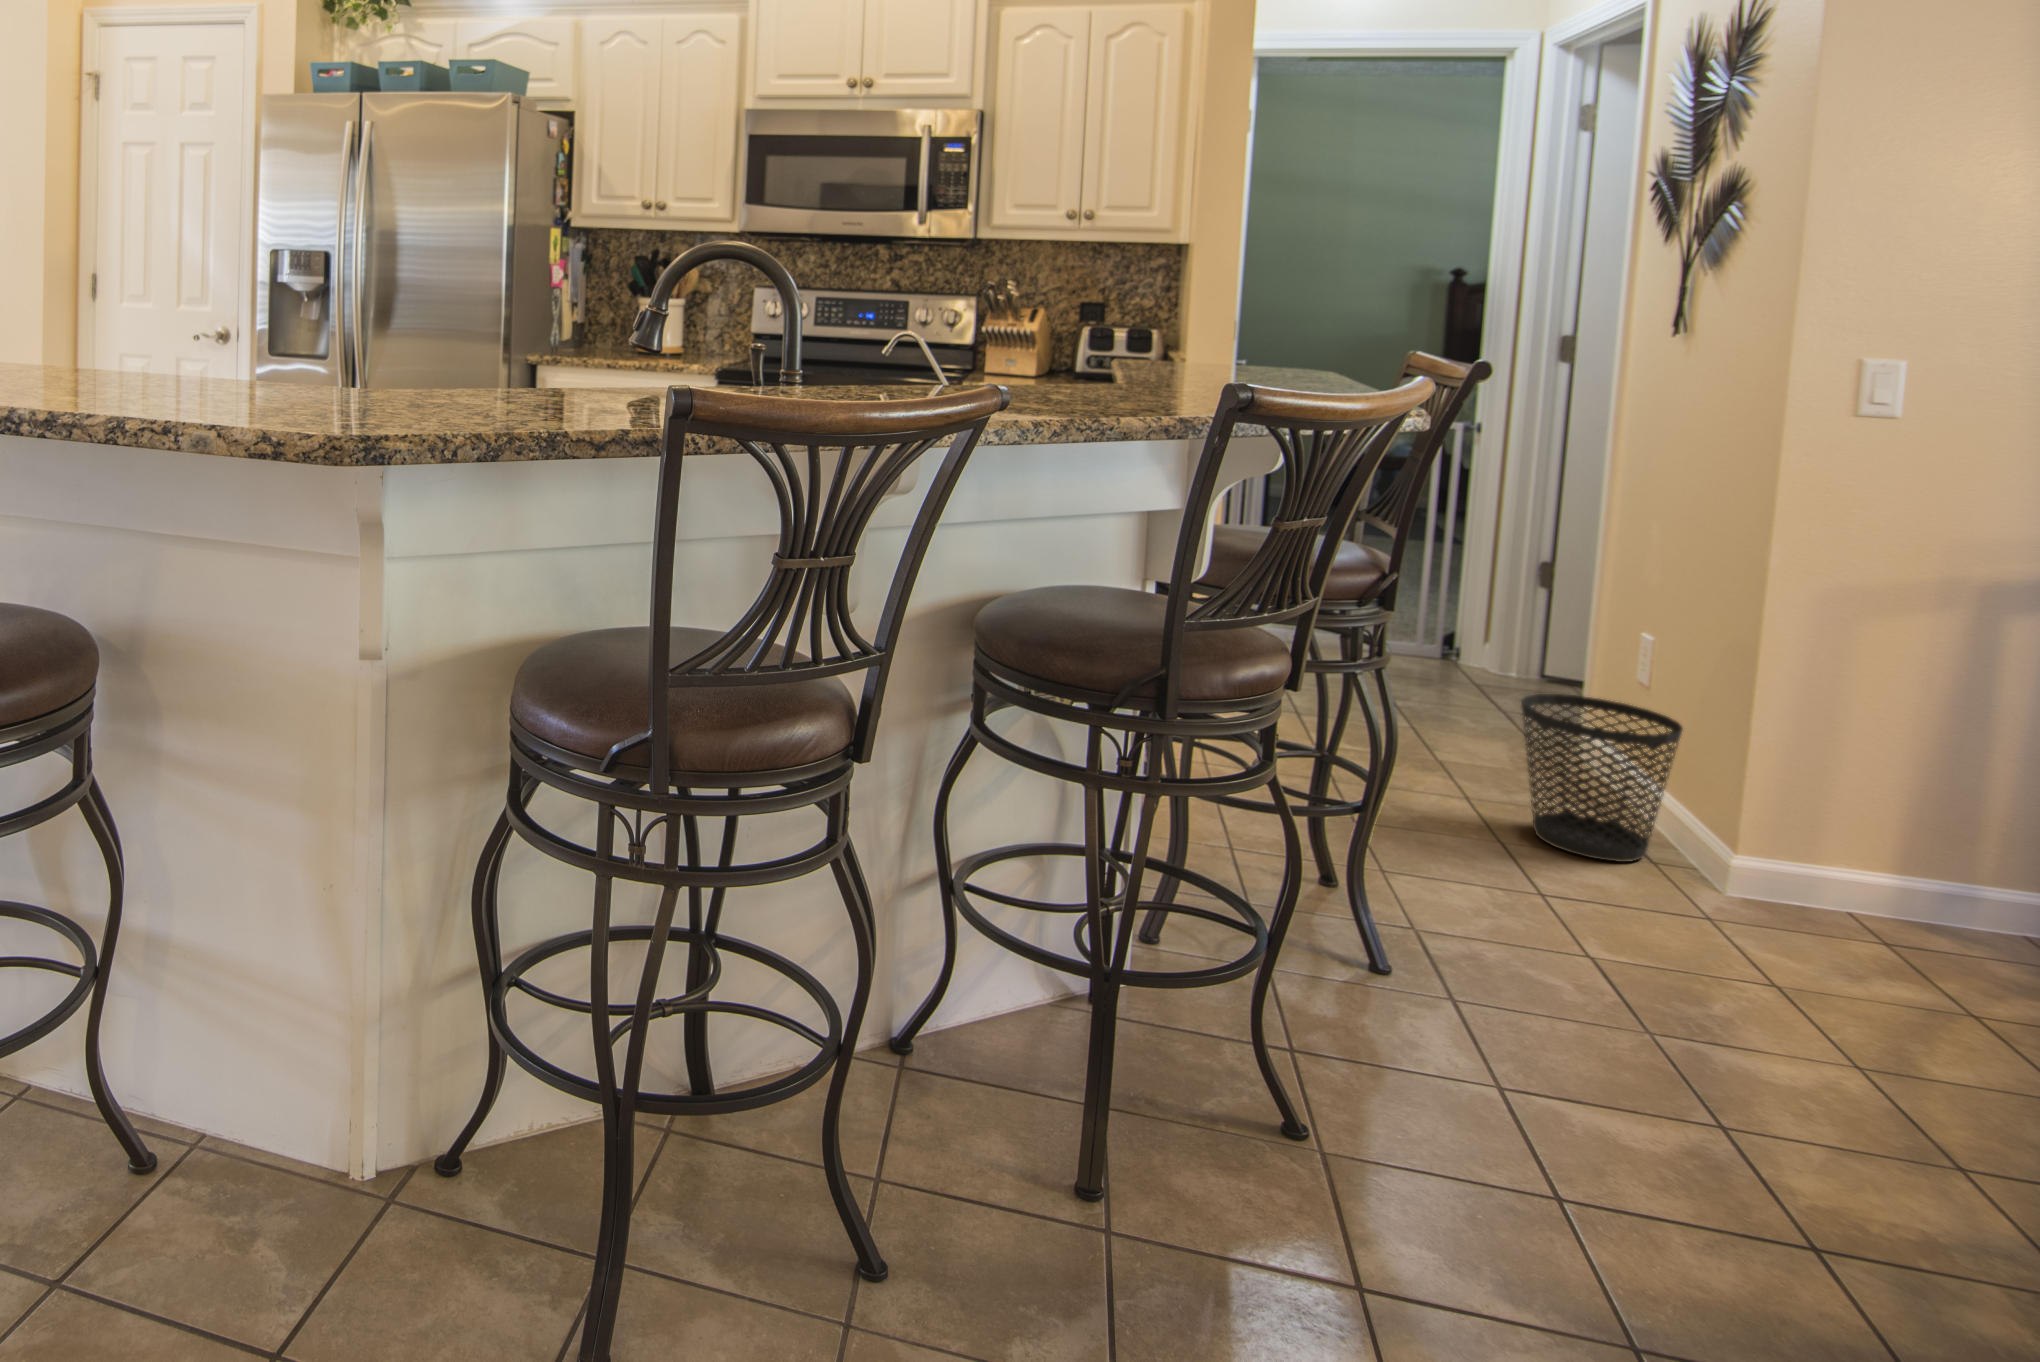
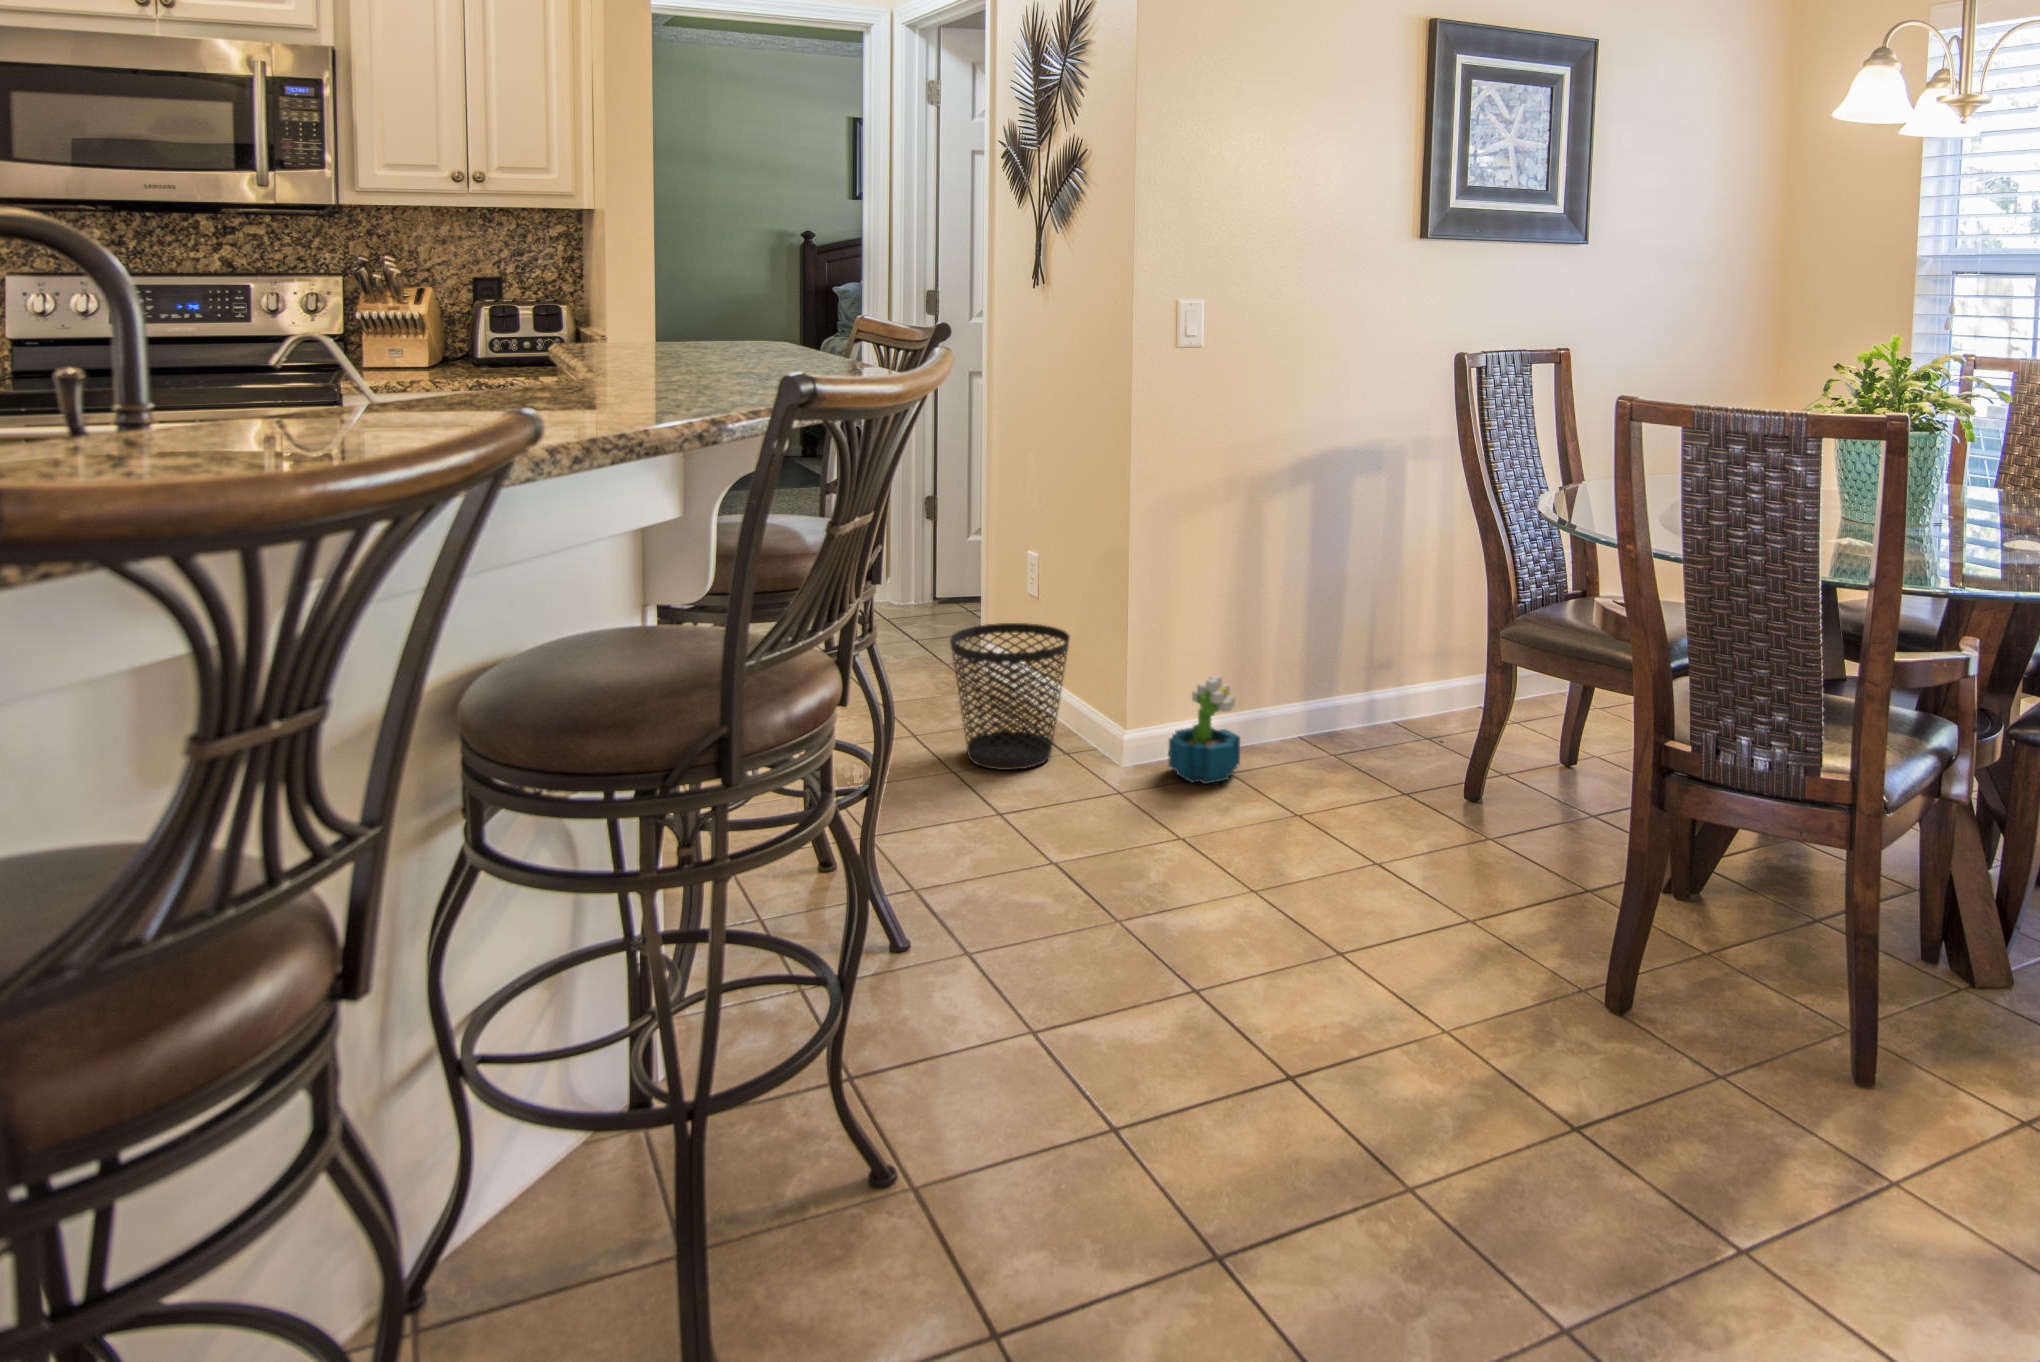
decorative plant: none [1812,816,1935,951] -> present [1168,675,1240,784]

